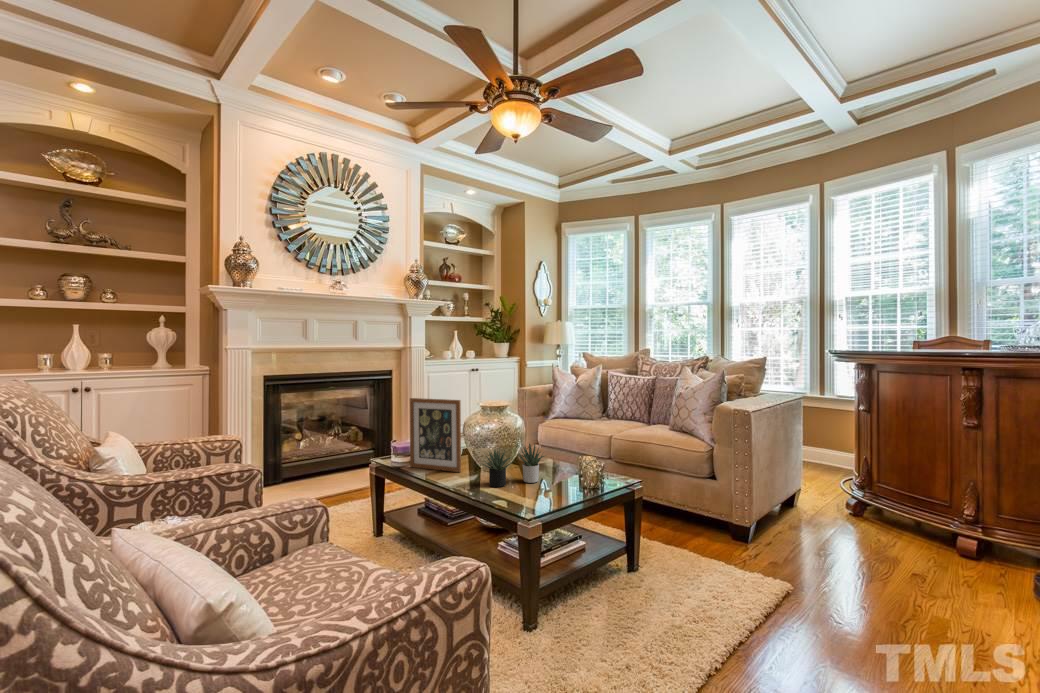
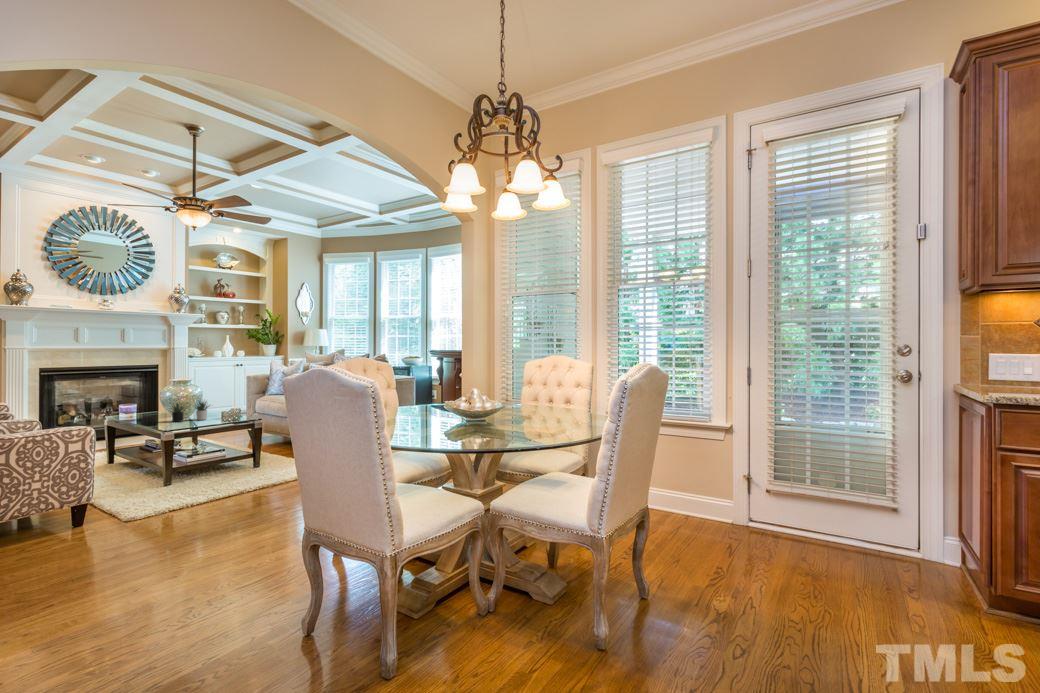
picture frame: present [410,398,461,472] -> none [132,376,164,418]

